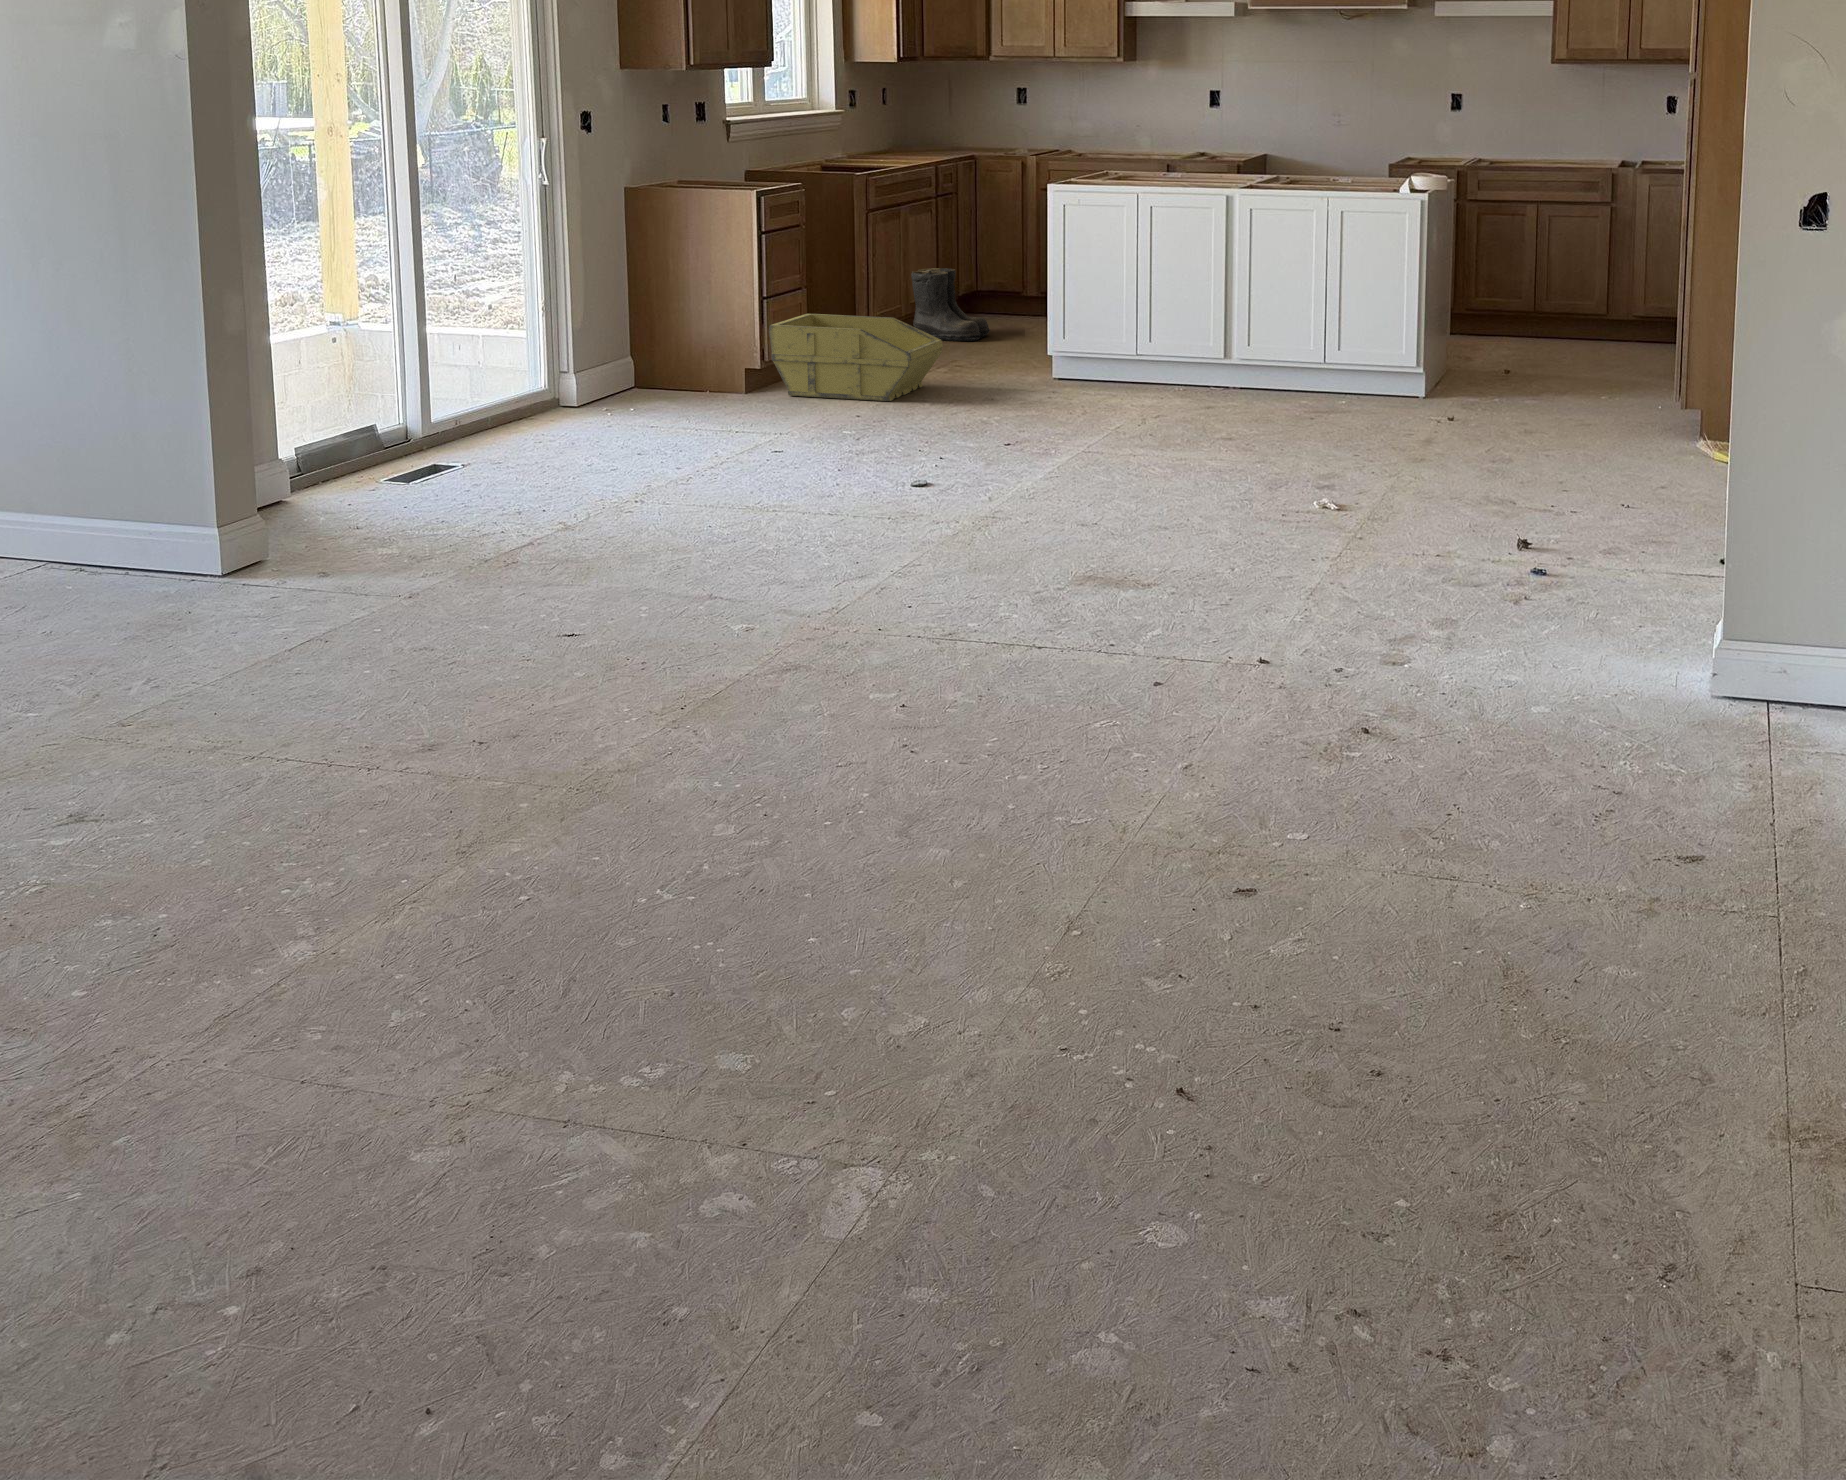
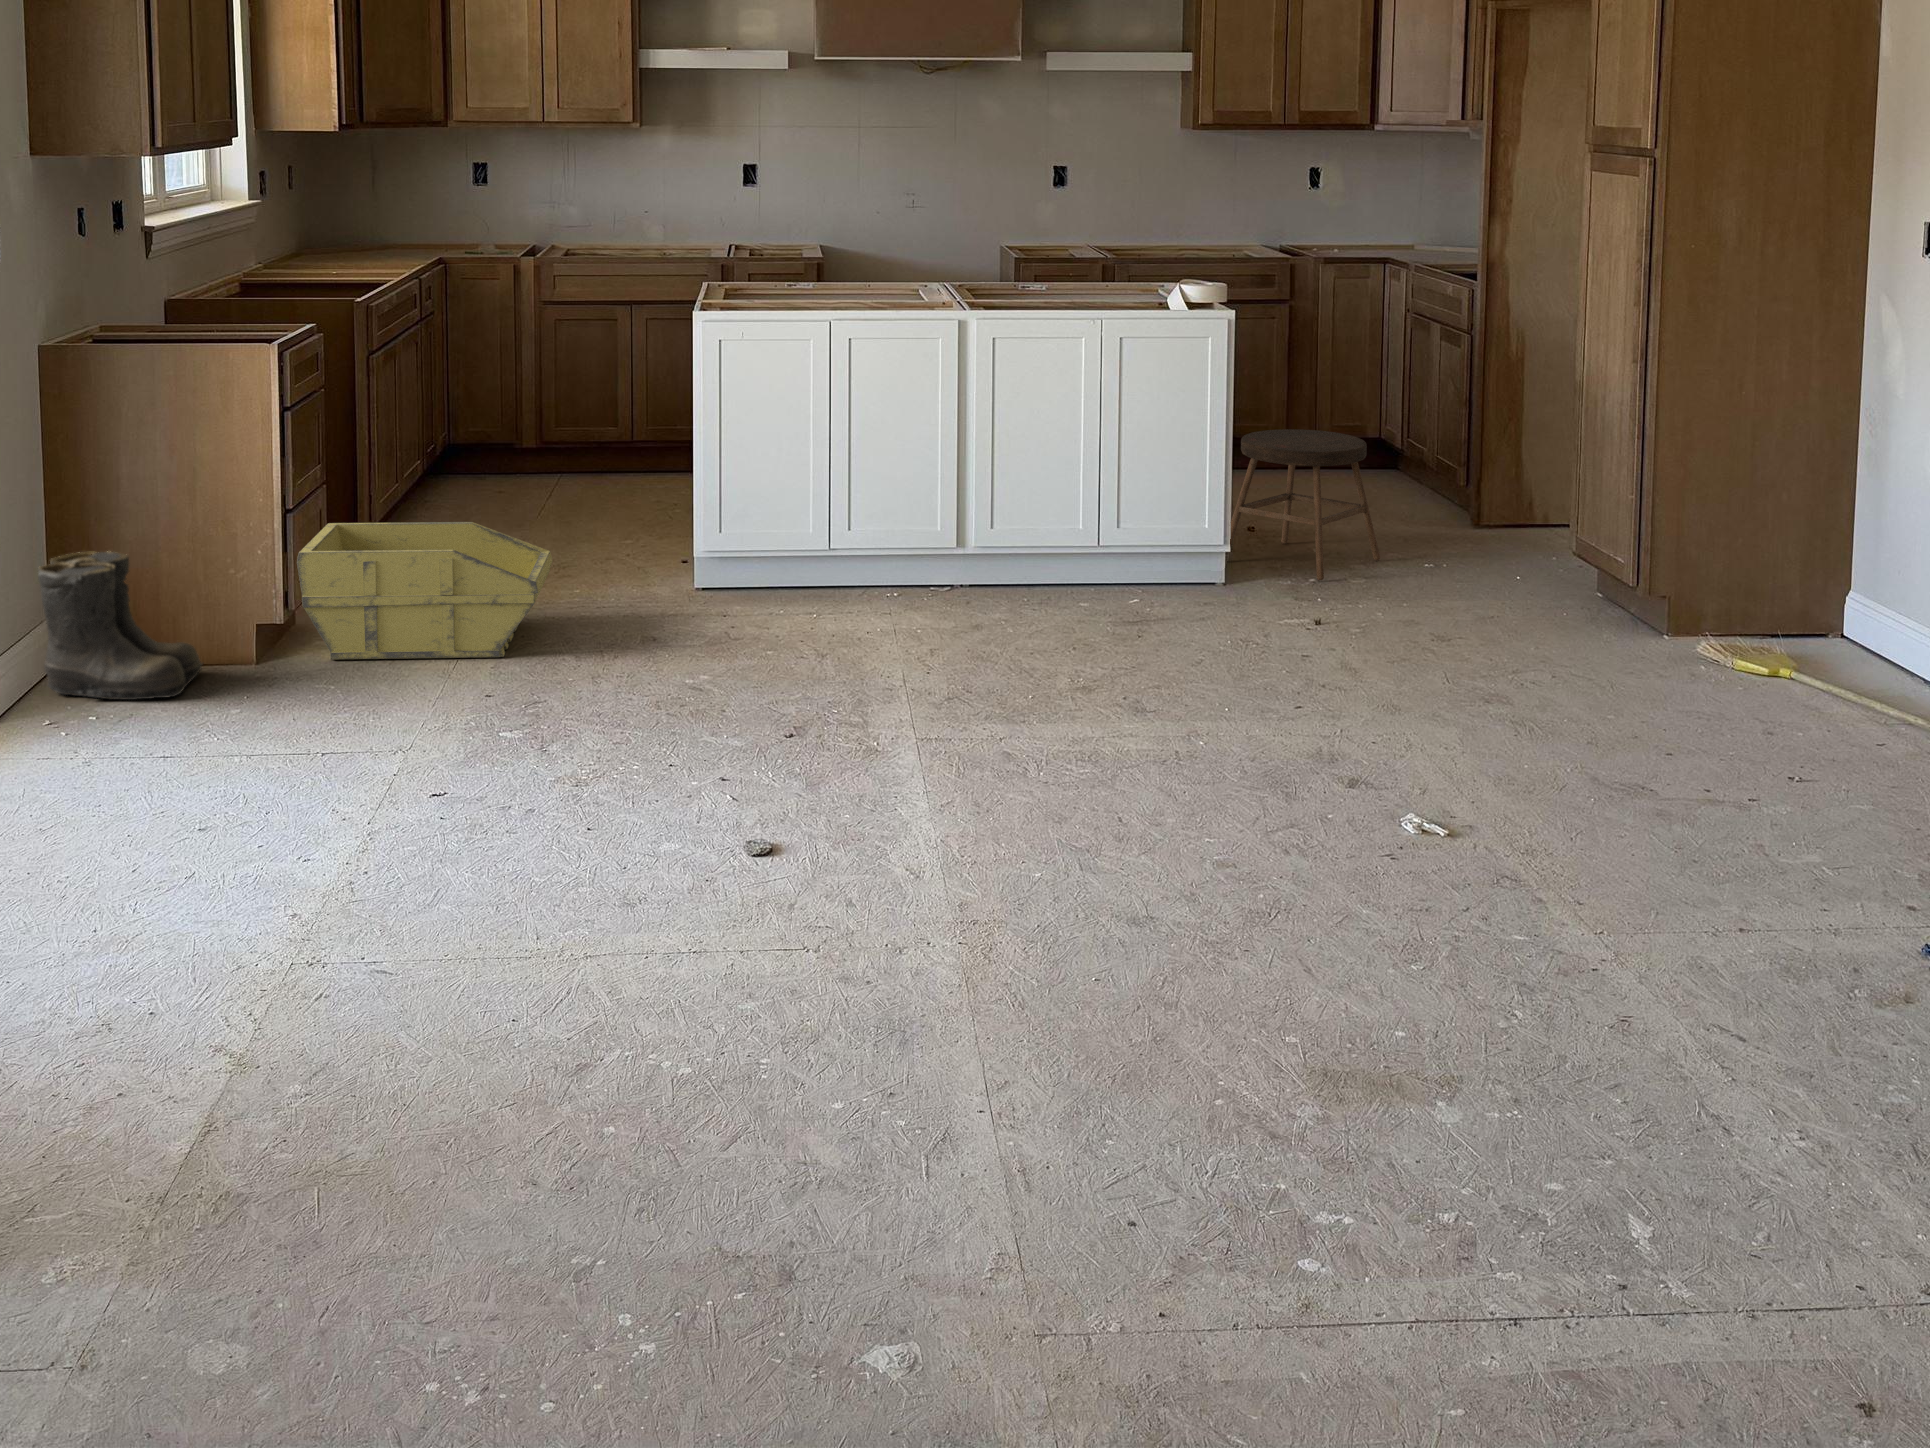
boots: present [911,268,990,341] -> present [38,551,202,700]
stool: none [1444,292,1568,401] -> present [1230,429,1380,580]

